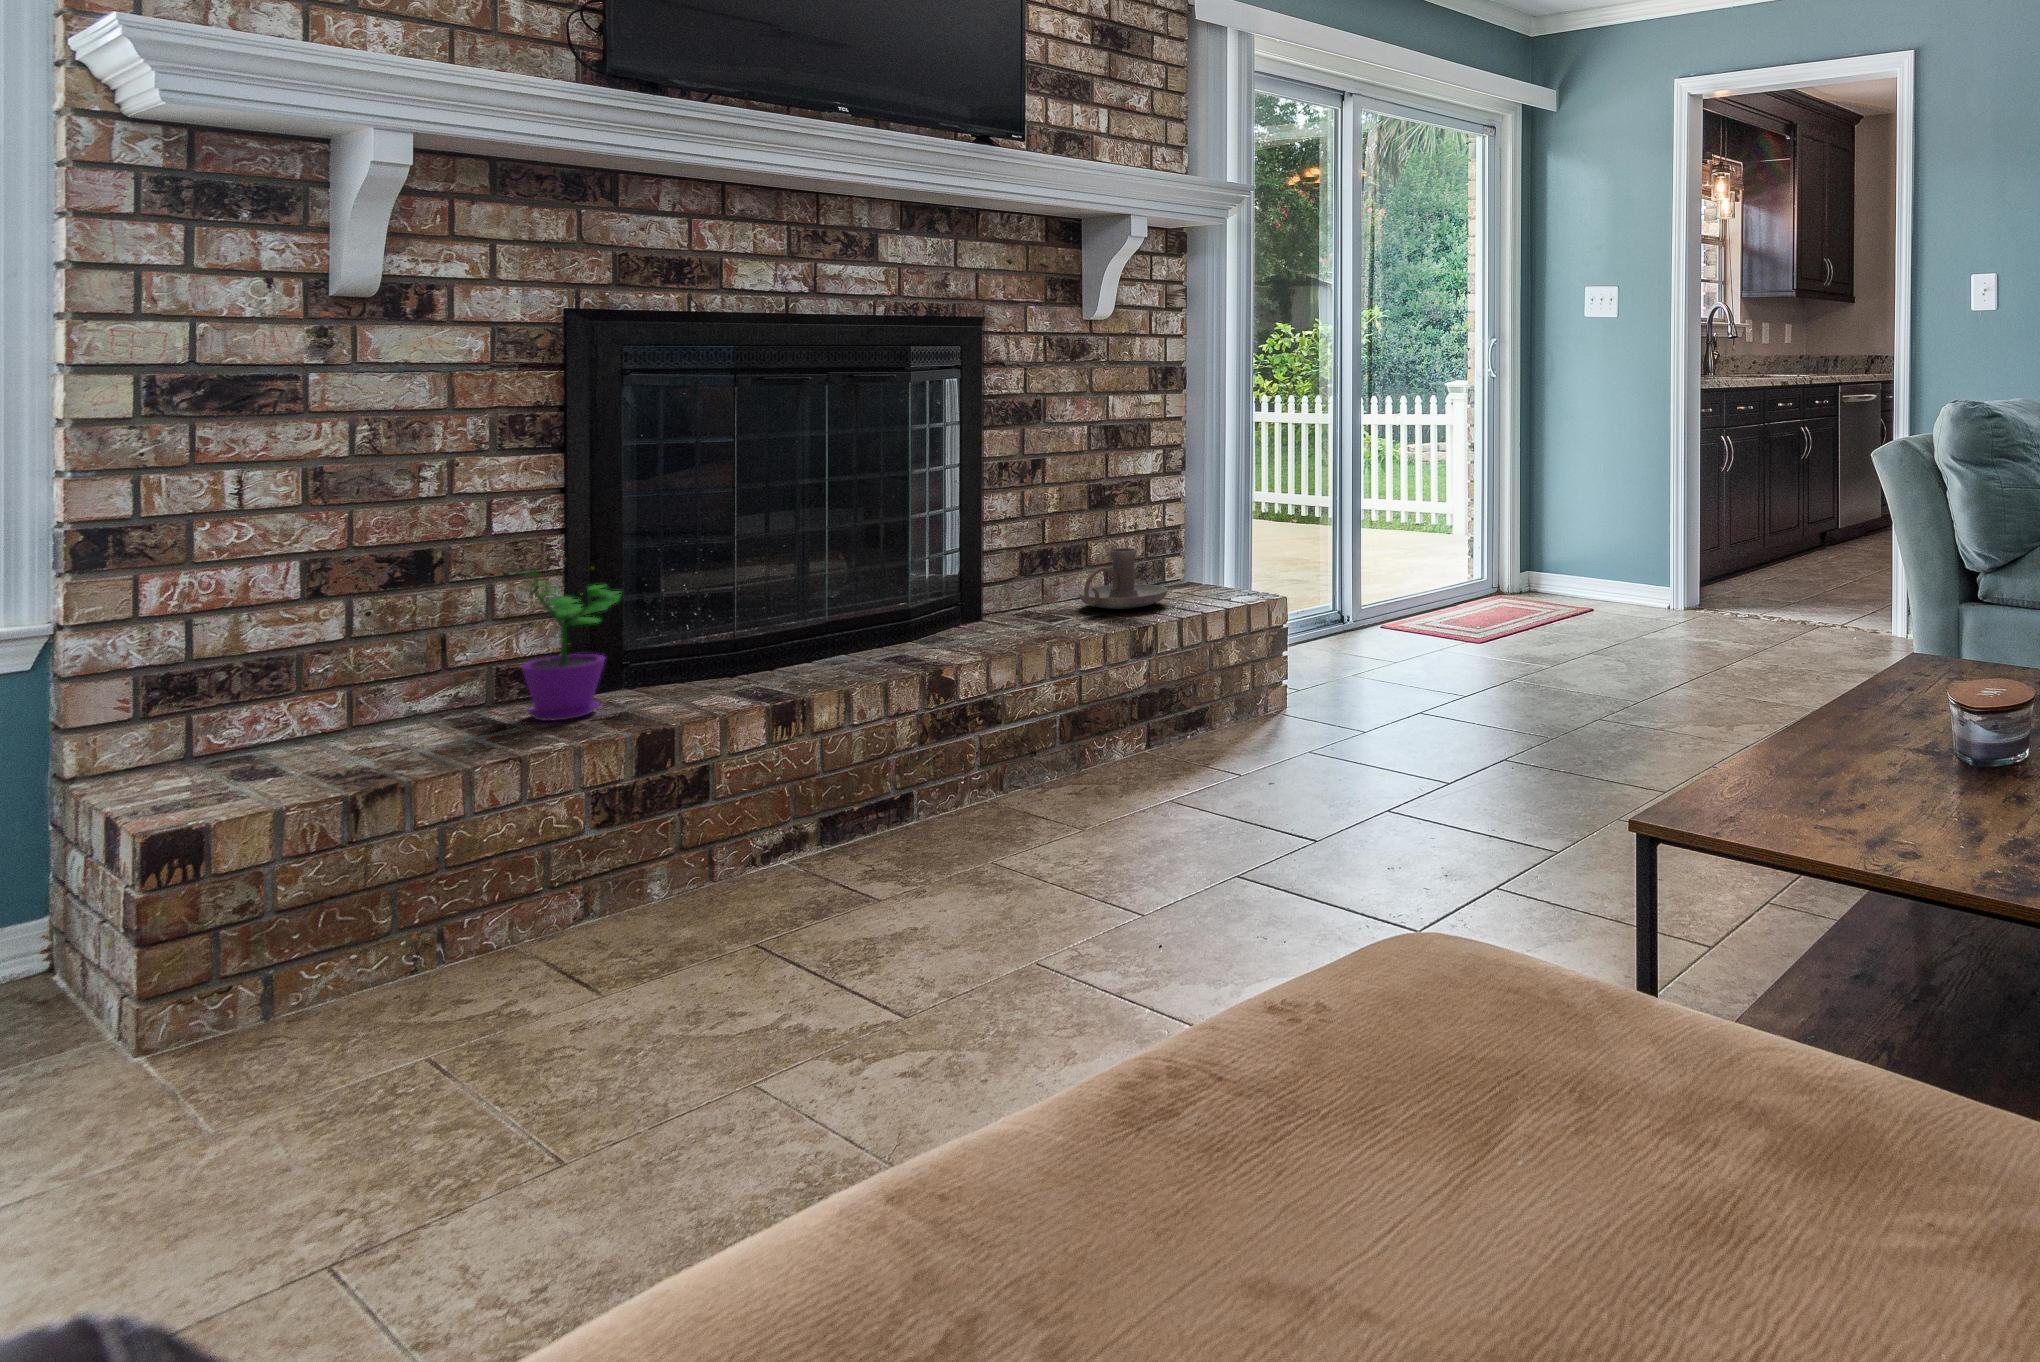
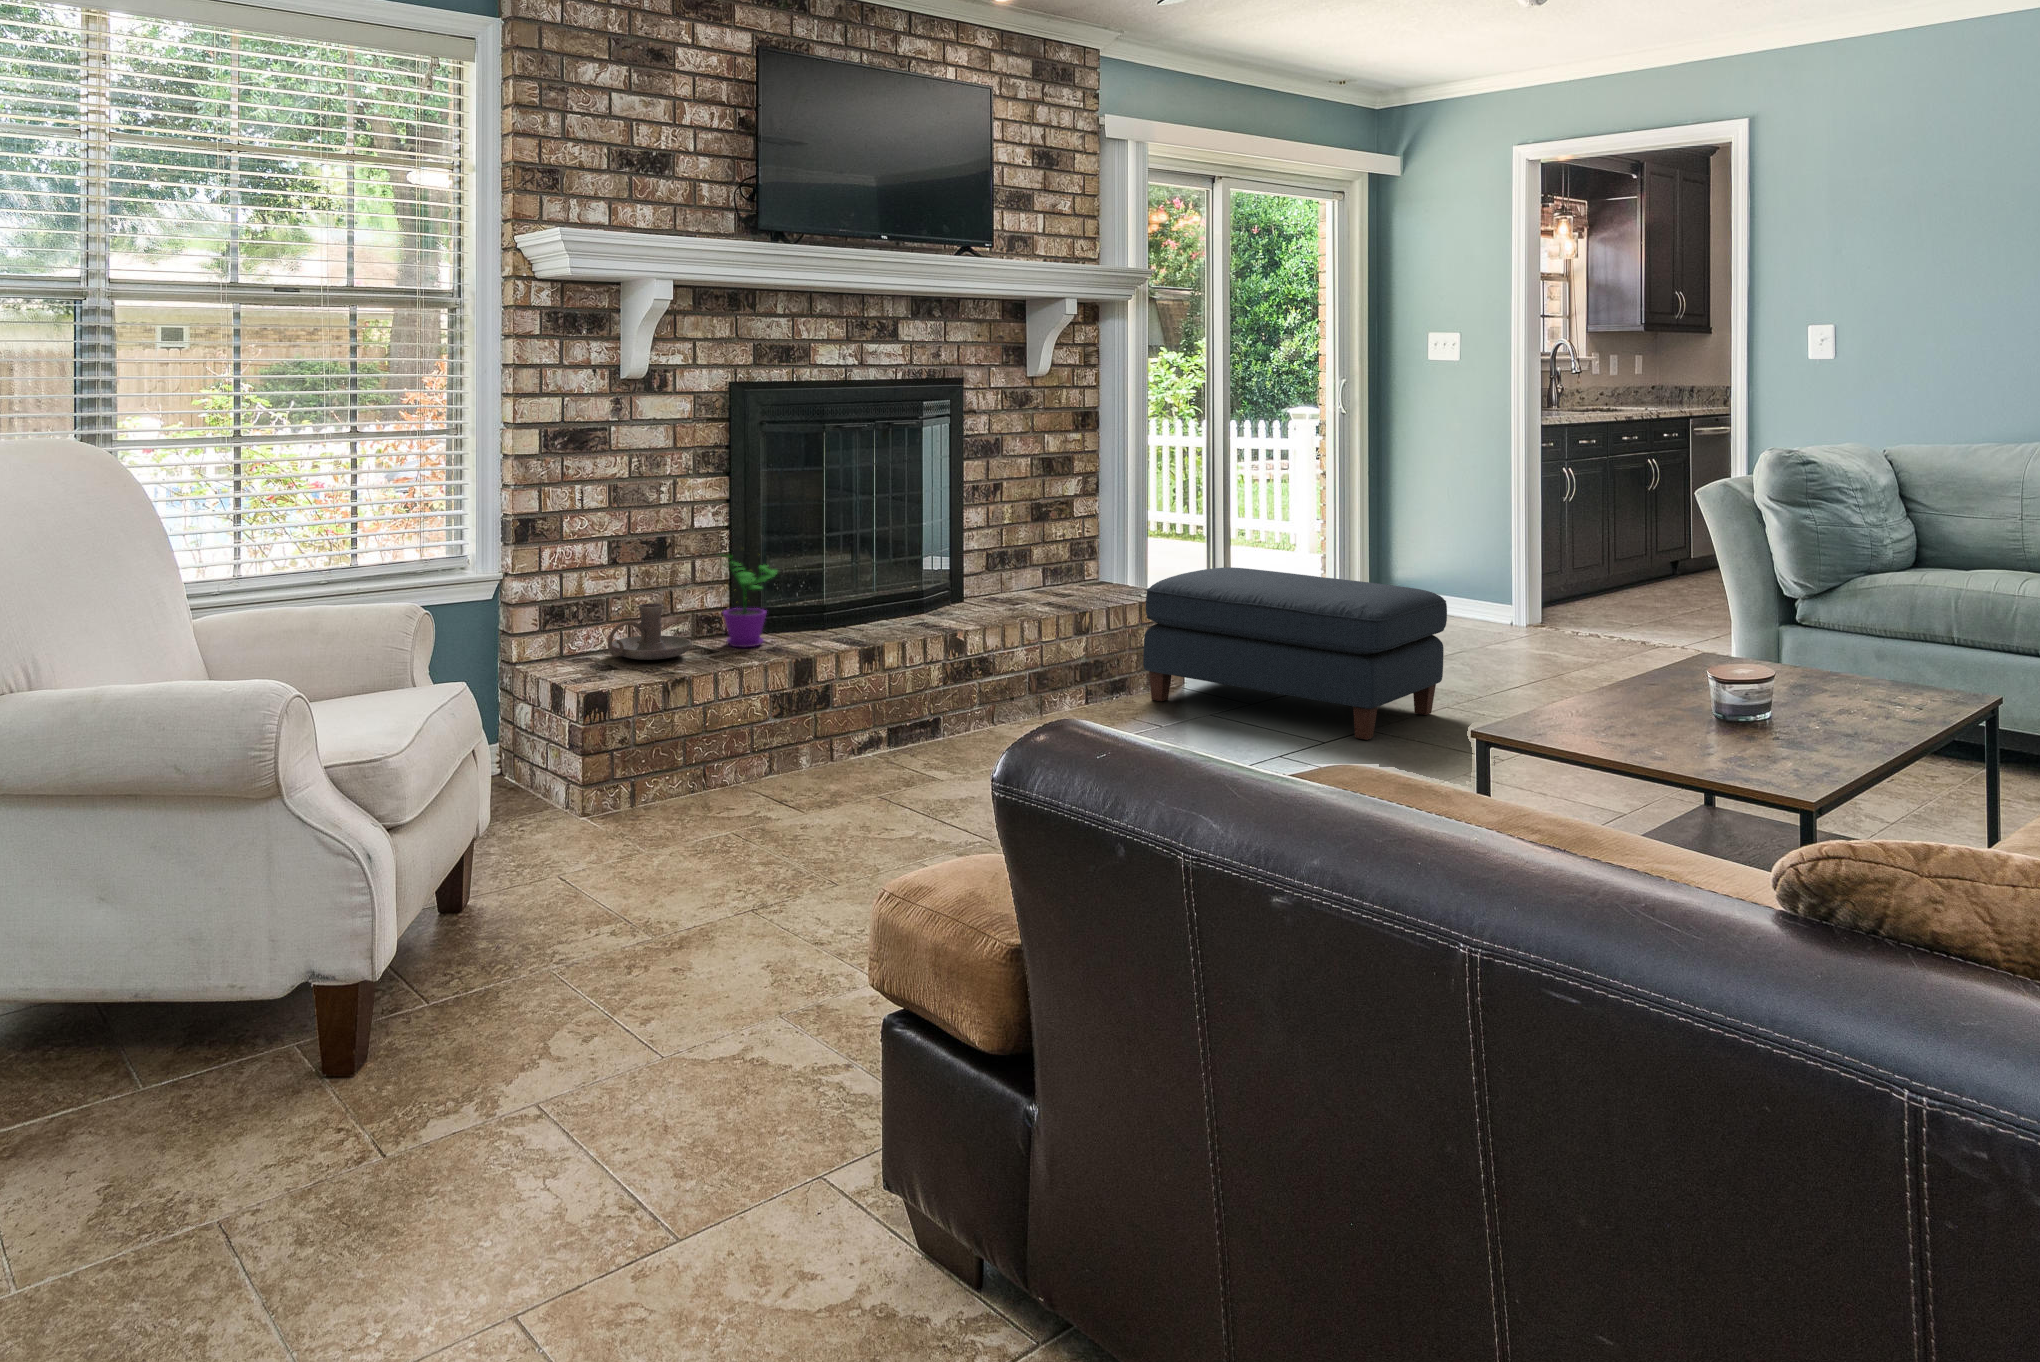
candle holder: present [1079,548,1167,609] -> present [608,603,691,660]
ottoman: none [1239,555,1622,780] -> present [1143,567,1447,740]

